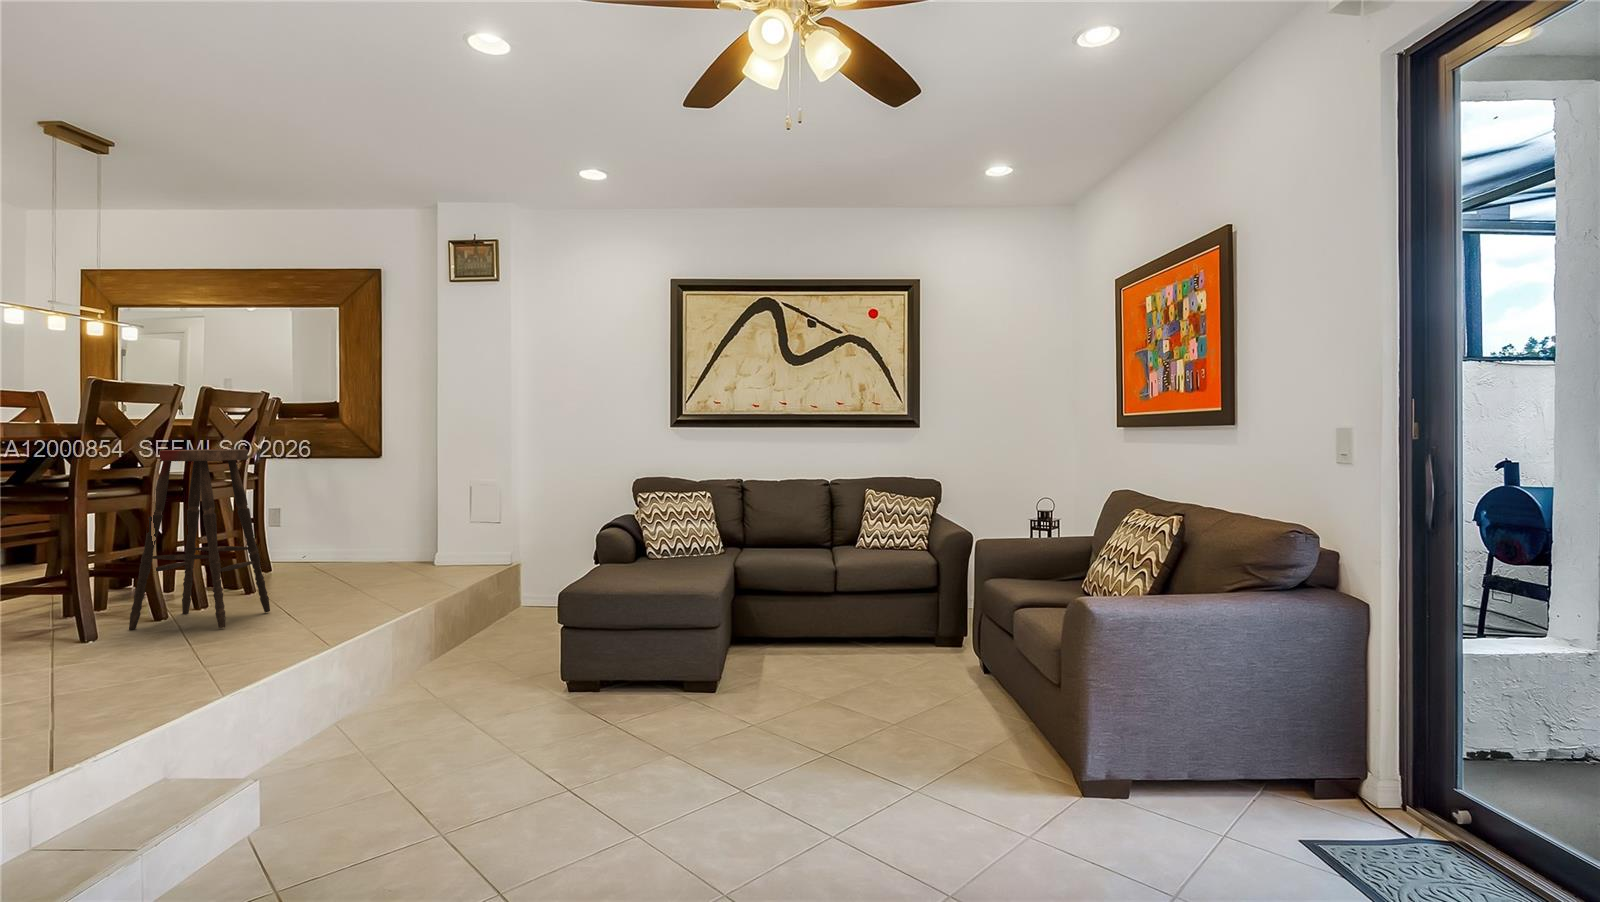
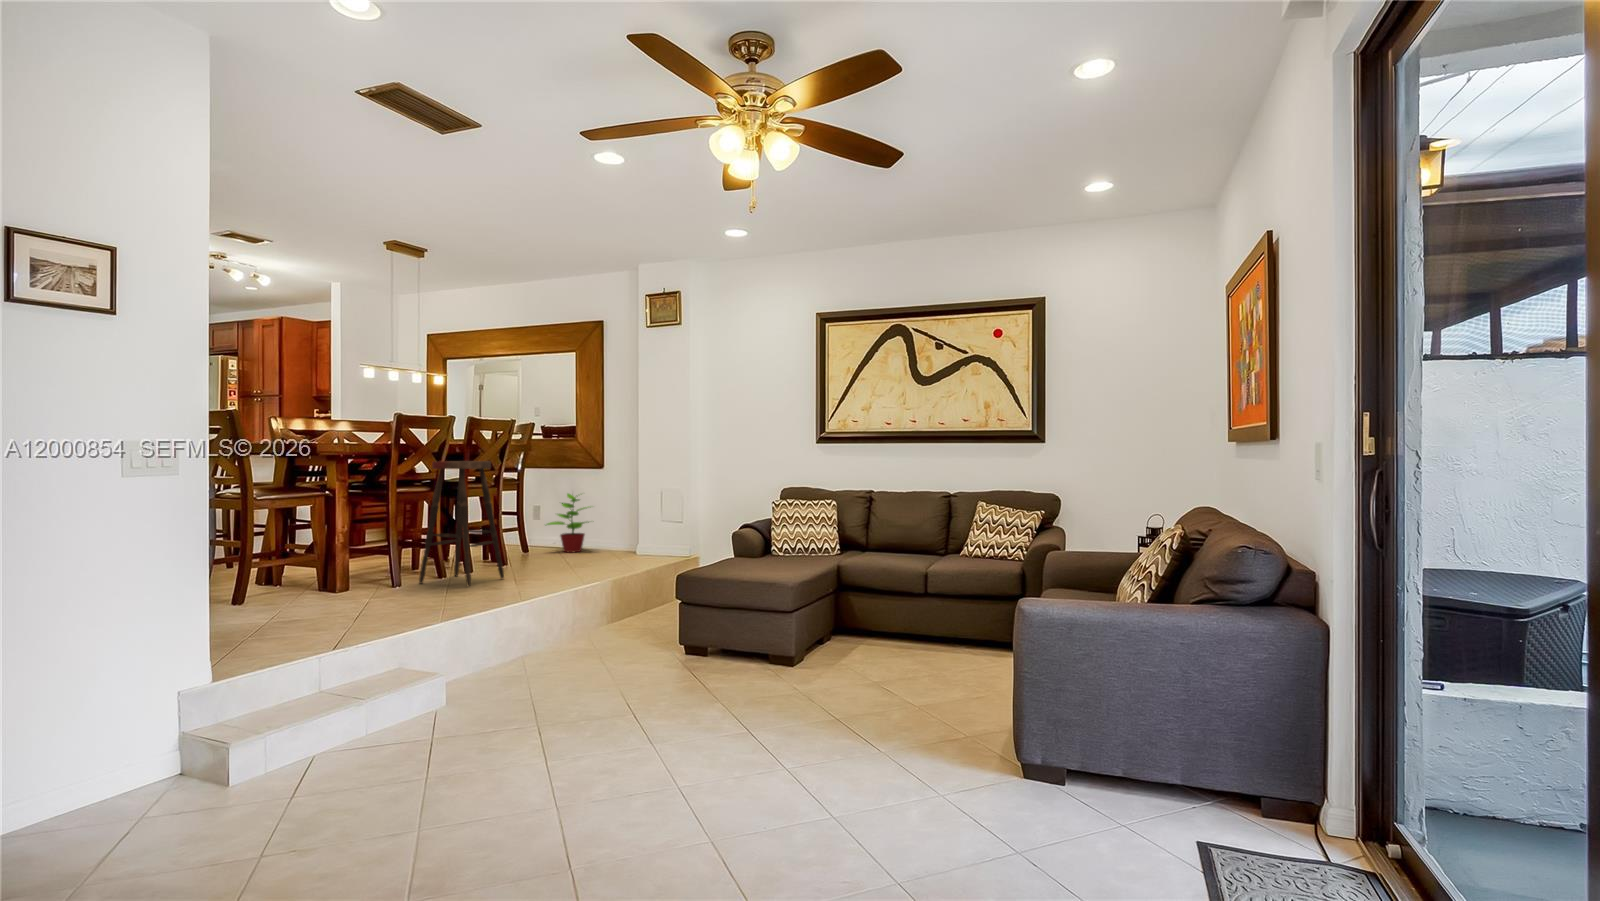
potted plant: none [299,486,372,568] -> present [547,494,589,553]

